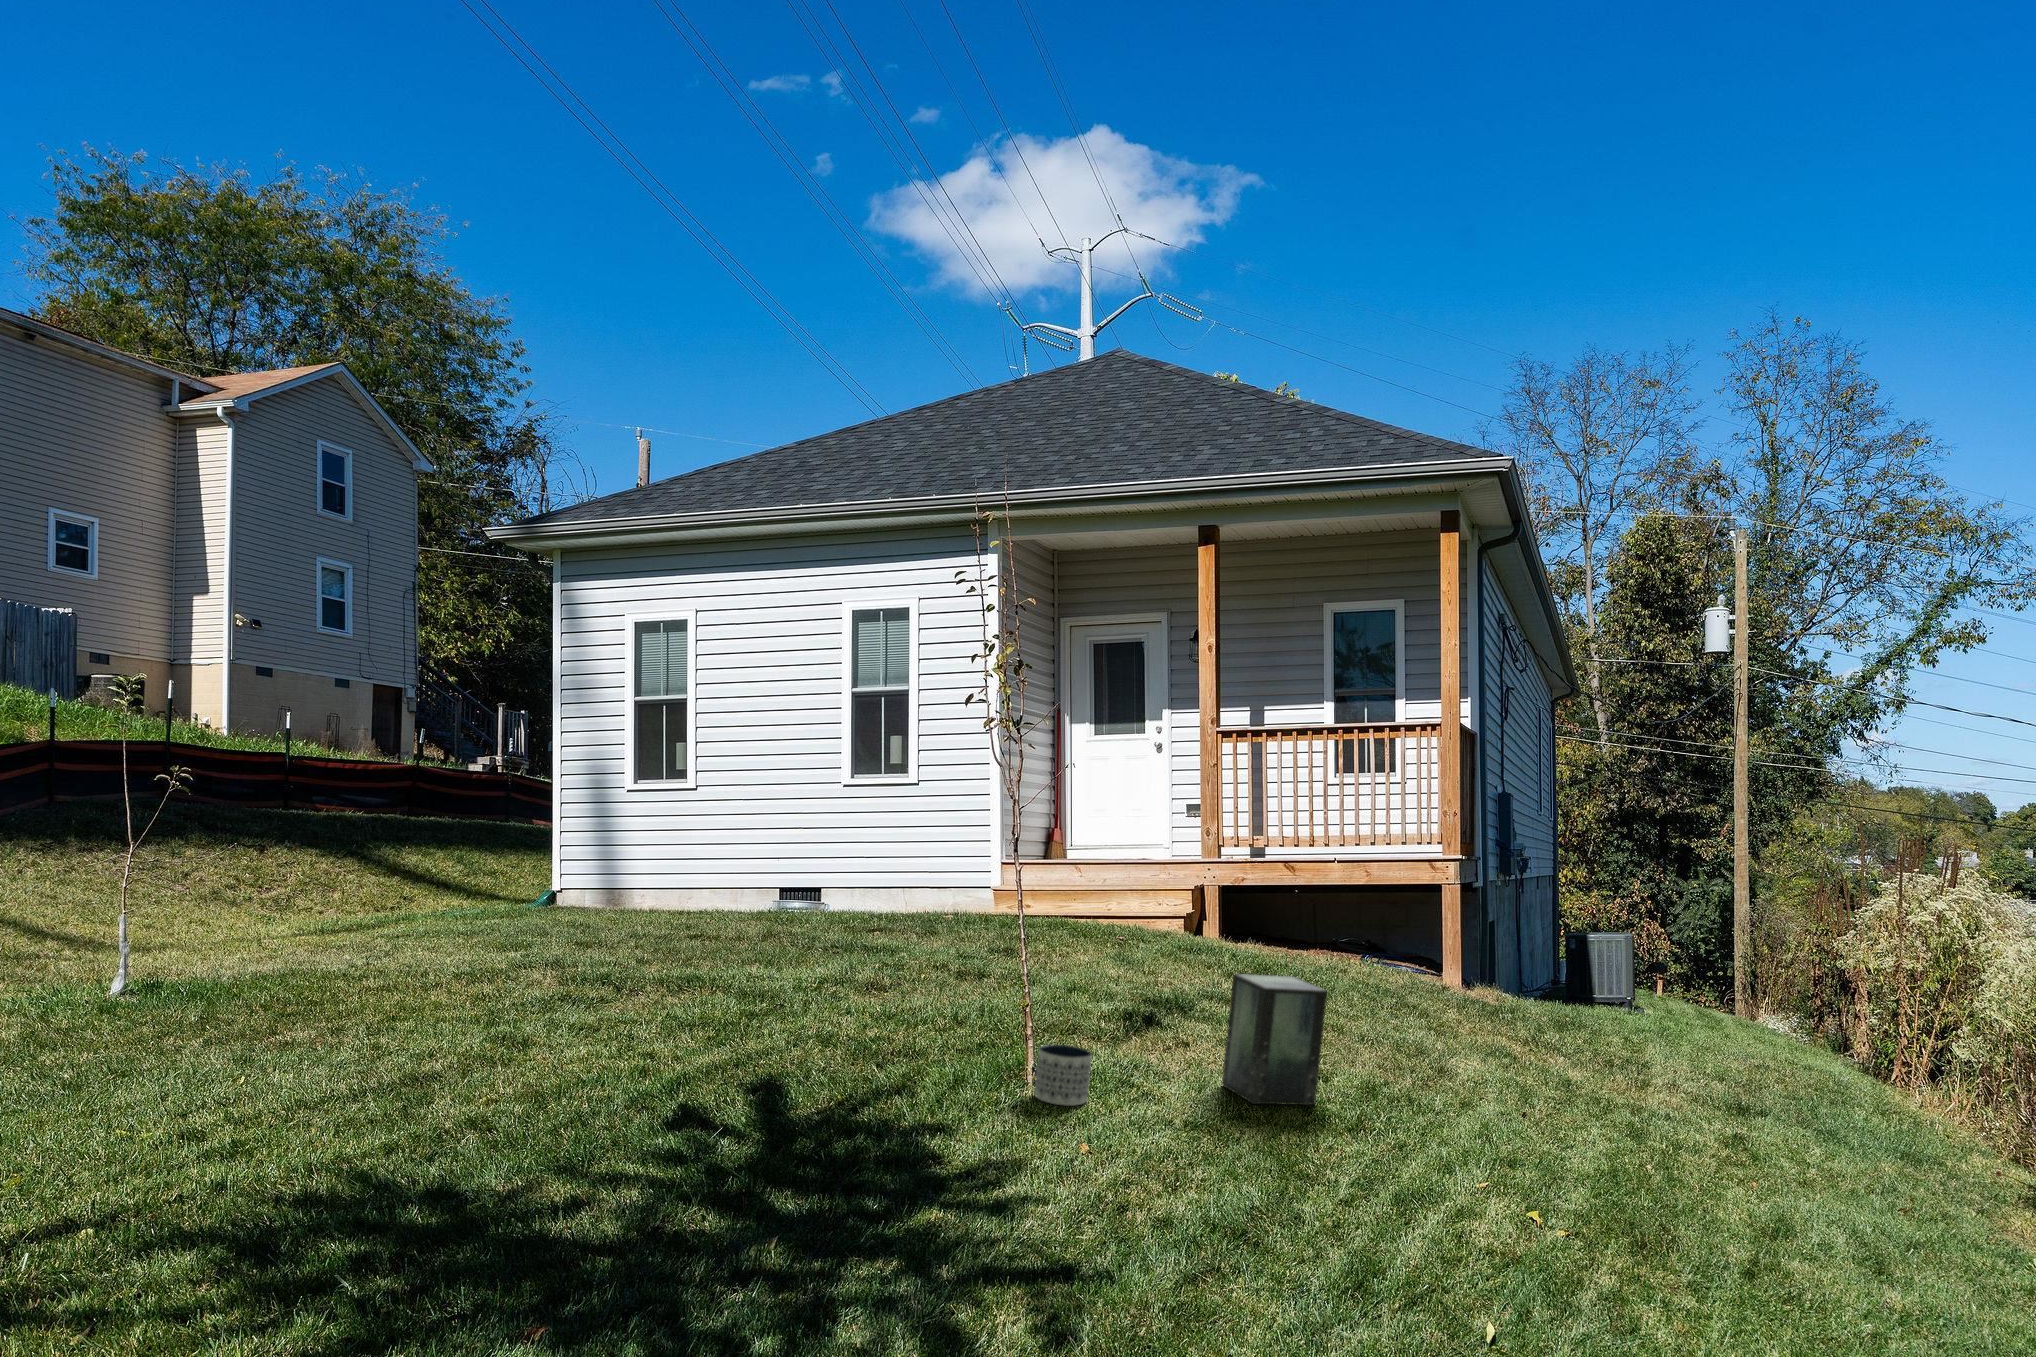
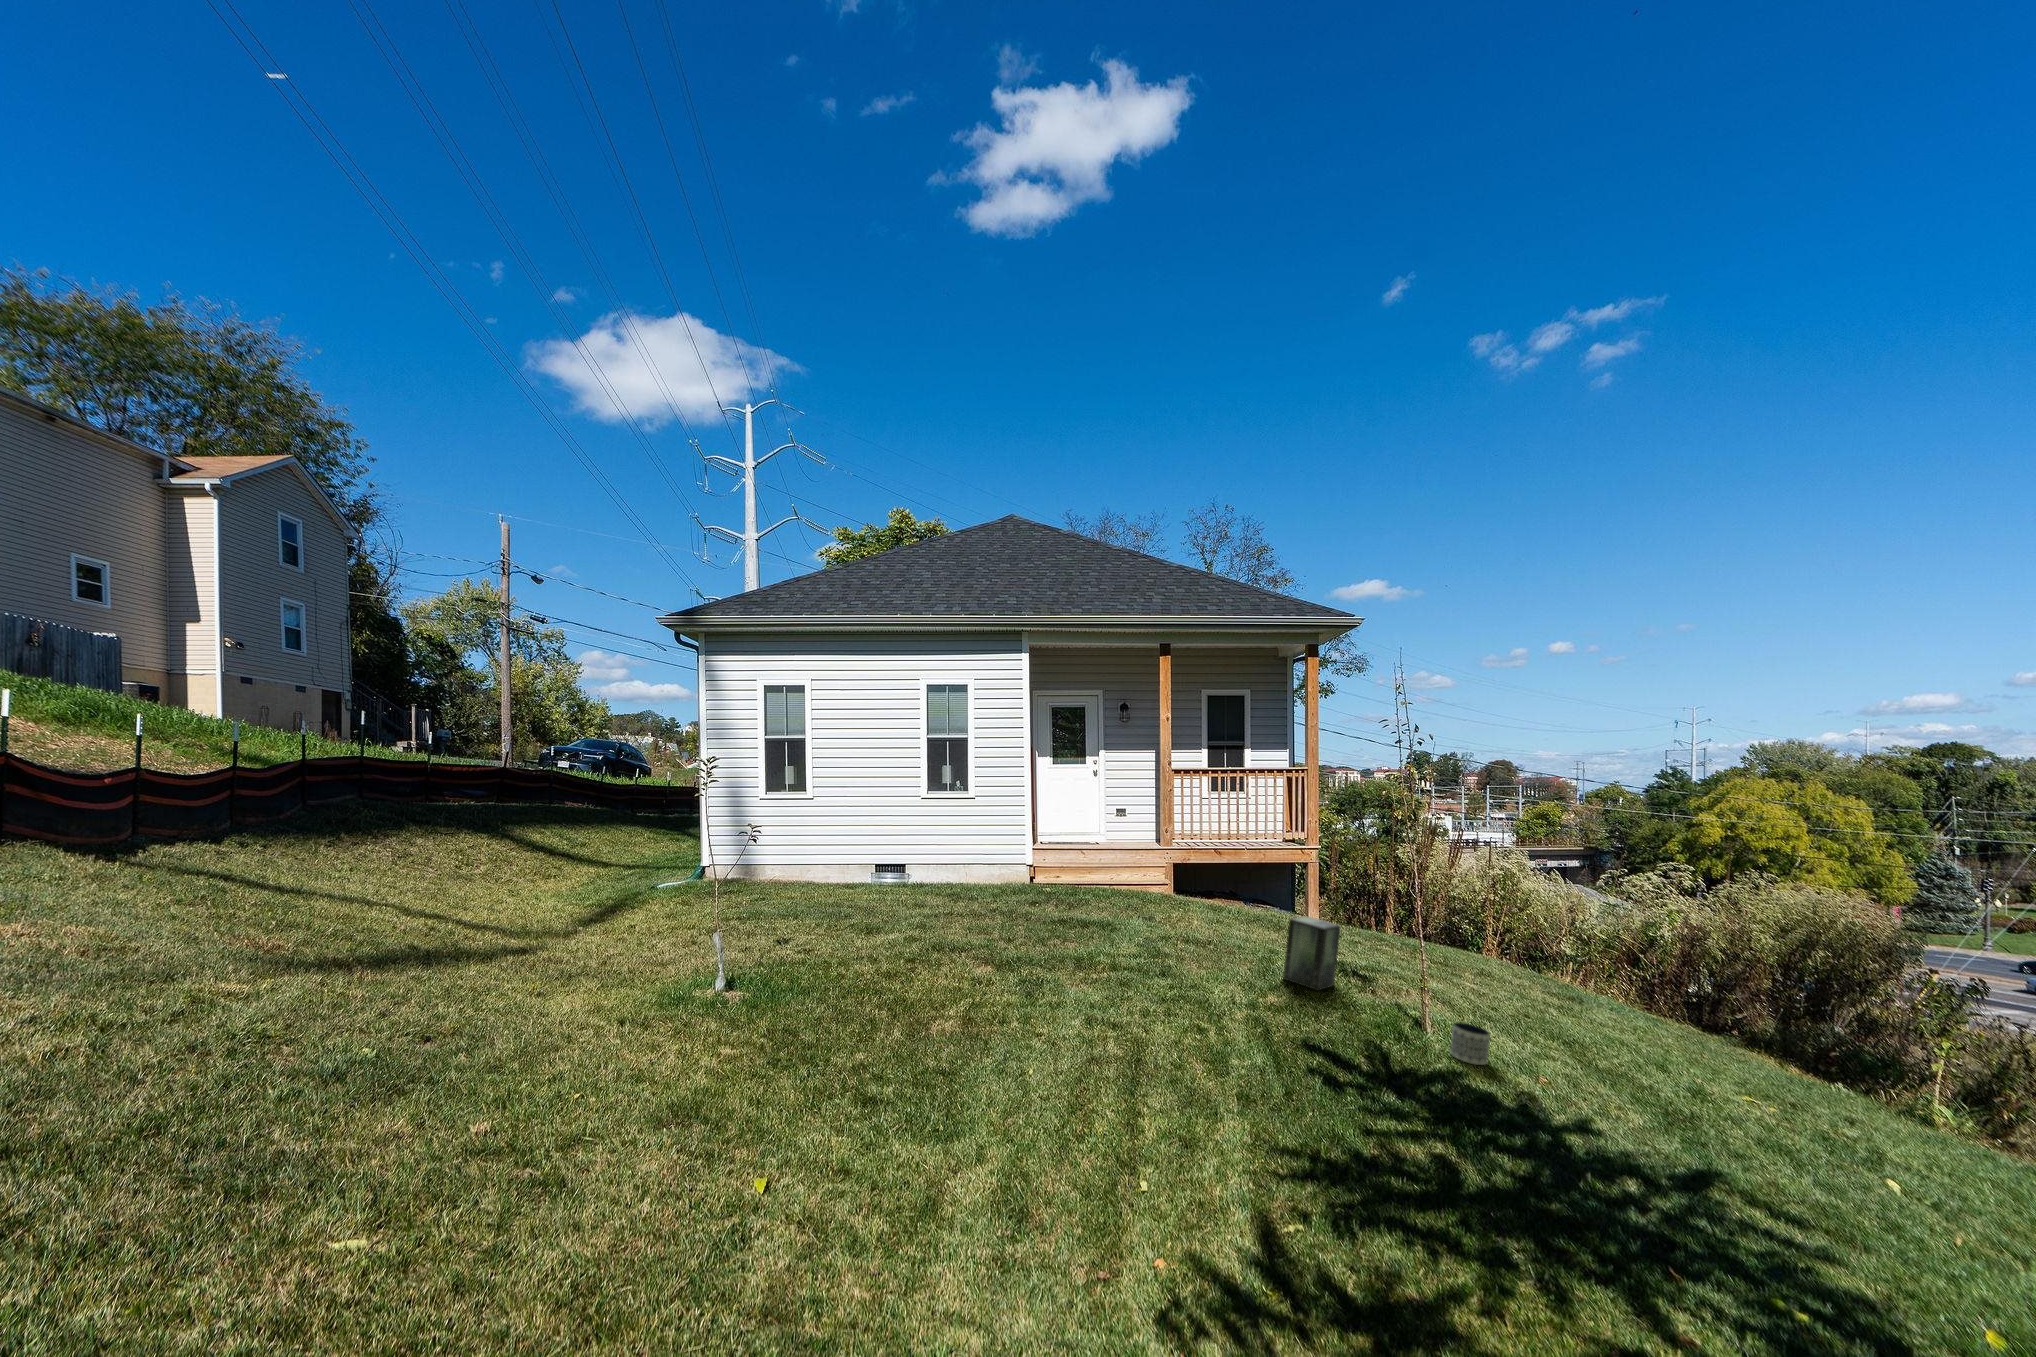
storage box: present [1222,974,1327,1105] -> present [1283,916,1340,990]

